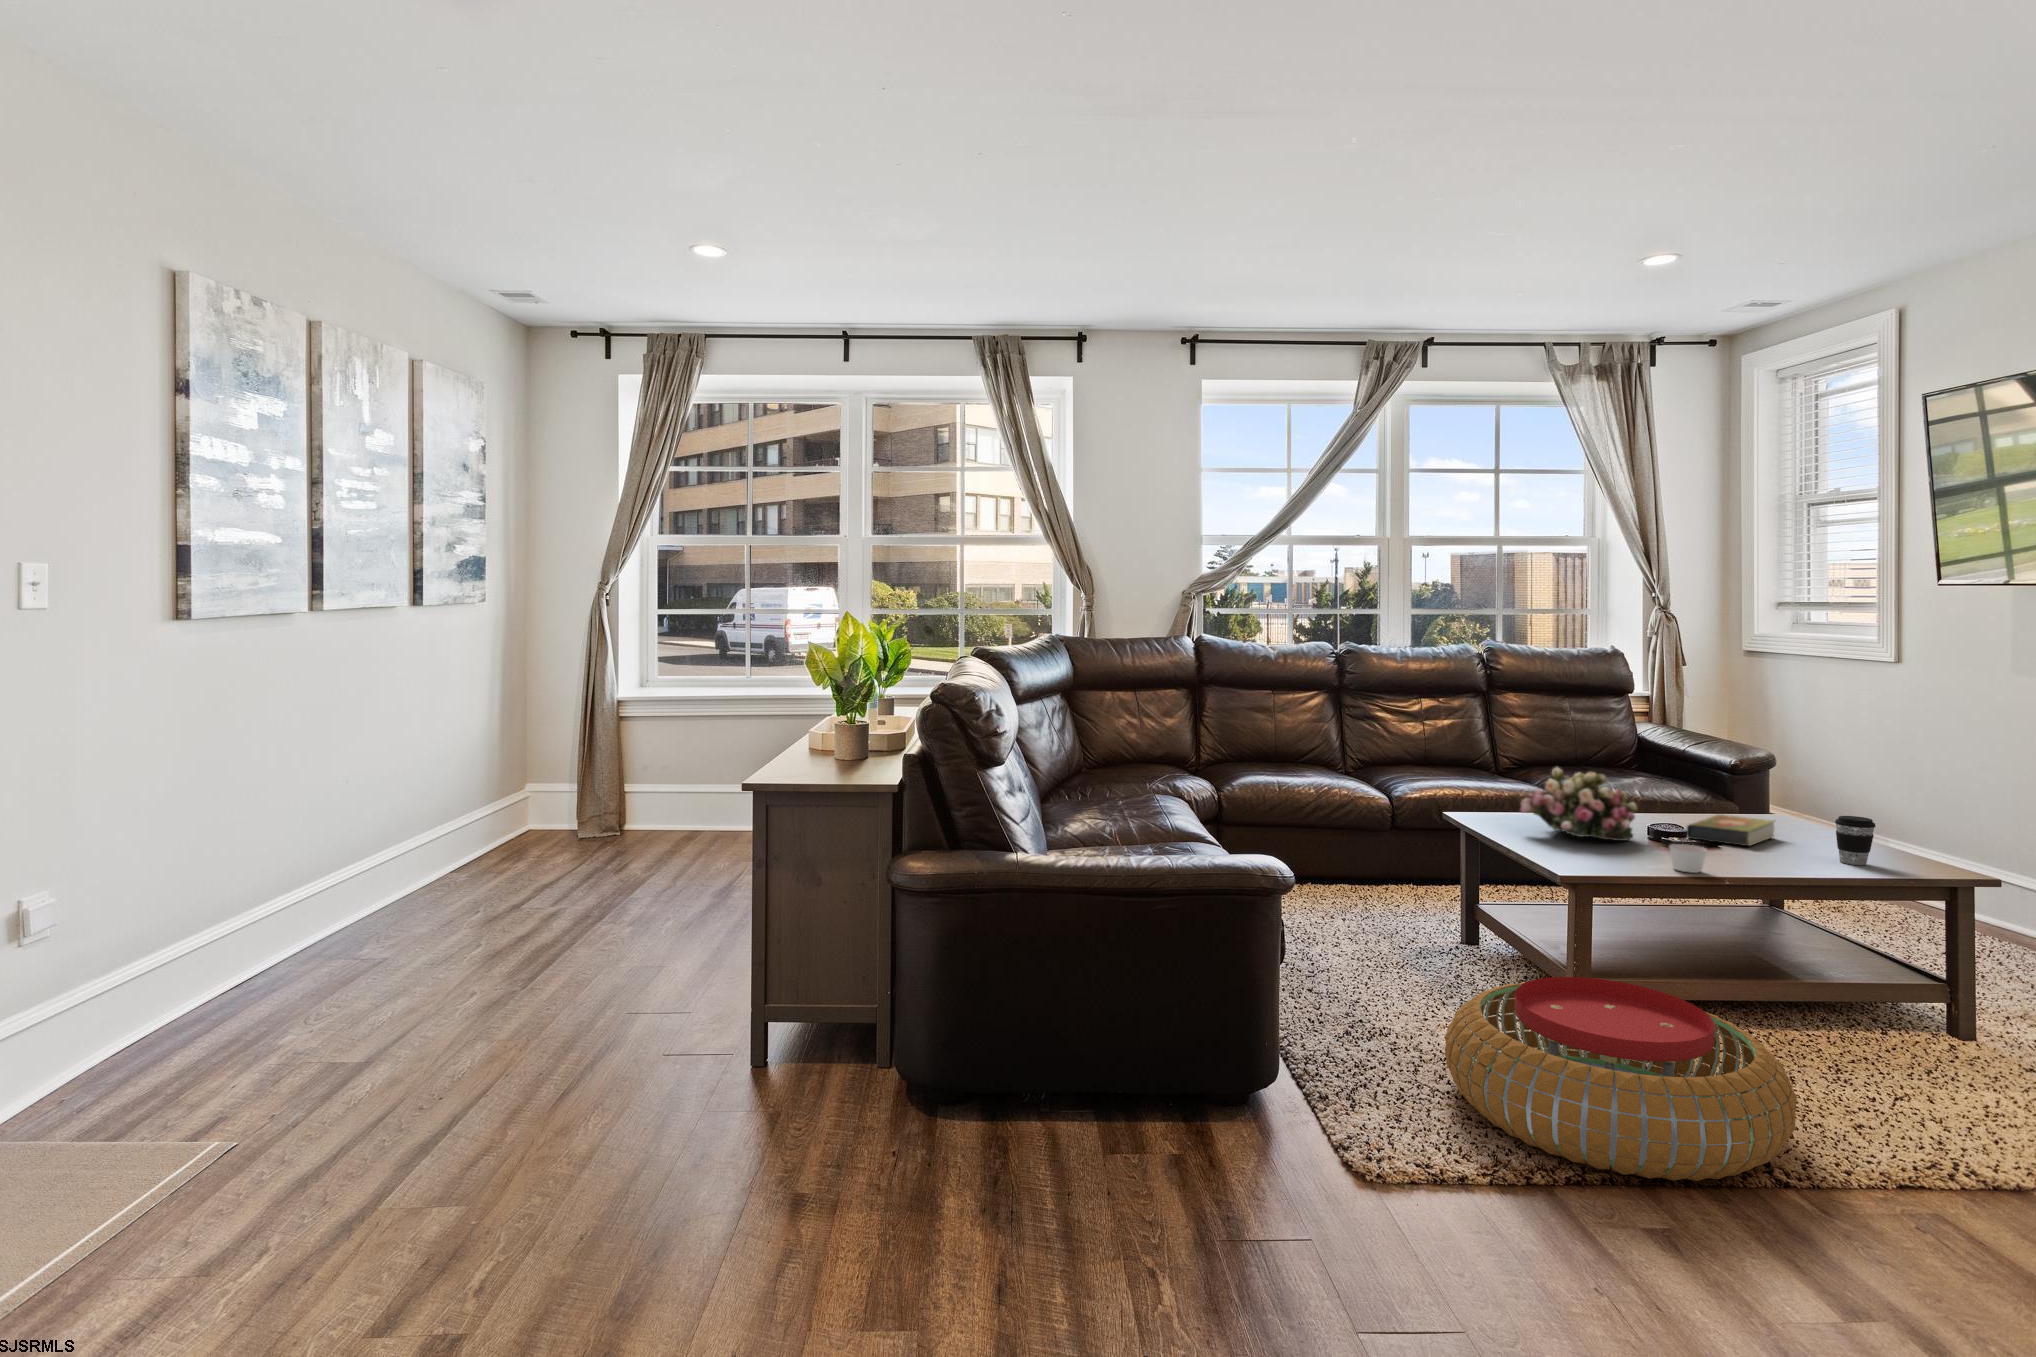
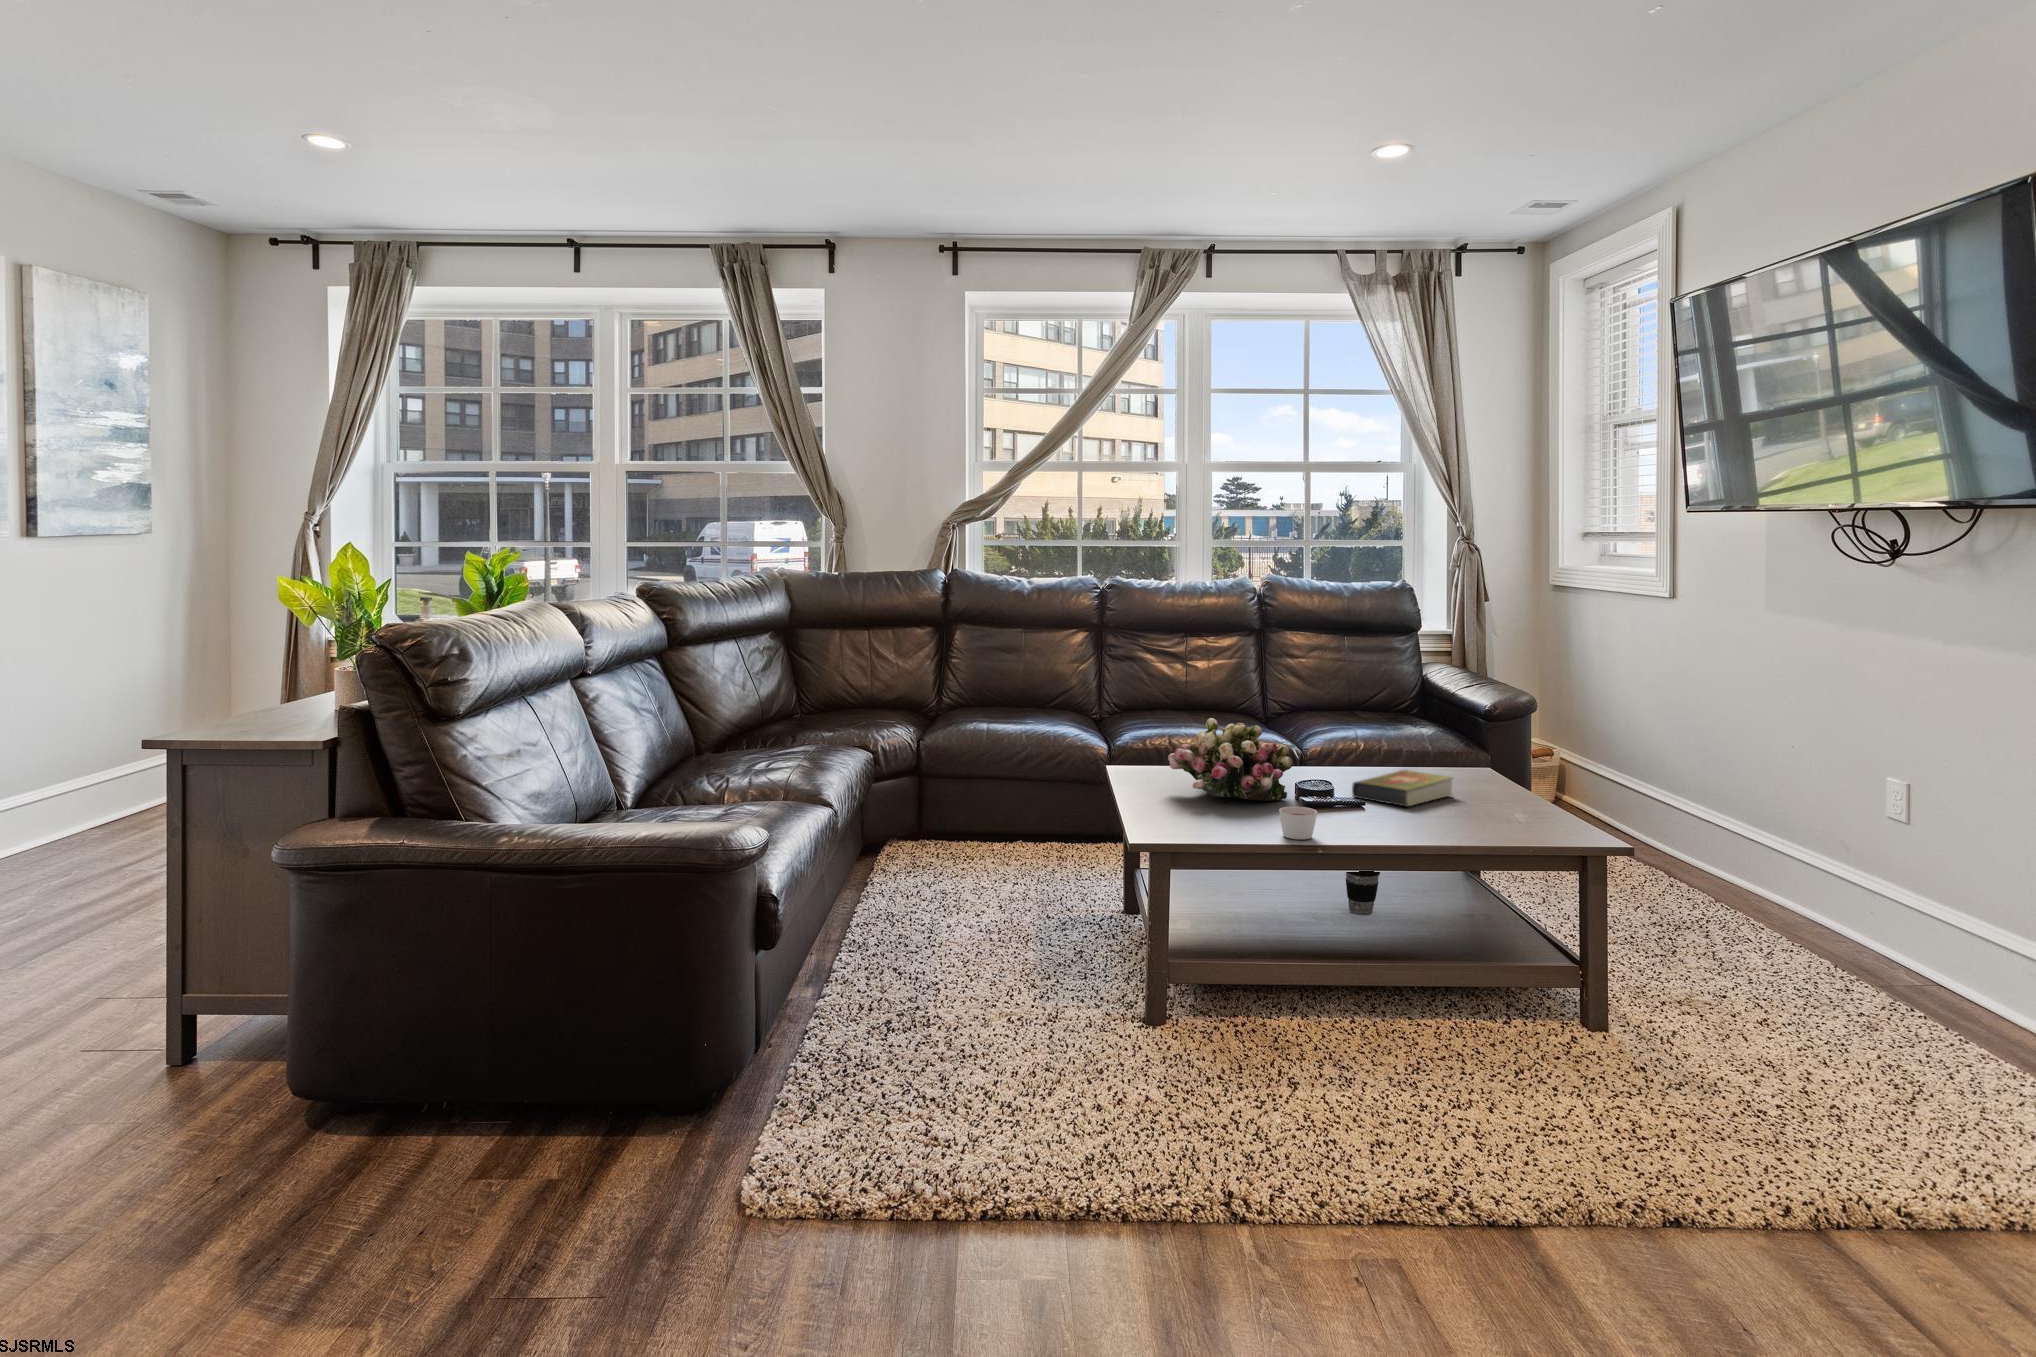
coffee cup: present [1835,816,1876,865] -> present [1346,871,1380,915]
pouf: present [1445,977,1797,1181] -> none [928,964,1290,1215]

